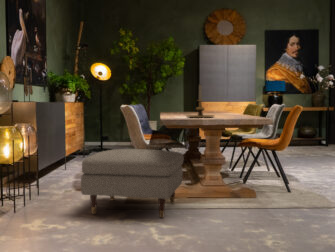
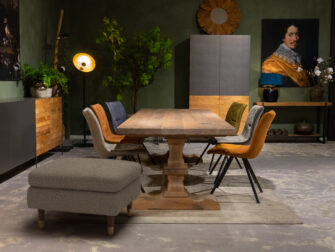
candle holder: present [187,85,214,118] -> none [143,91,174,127]

